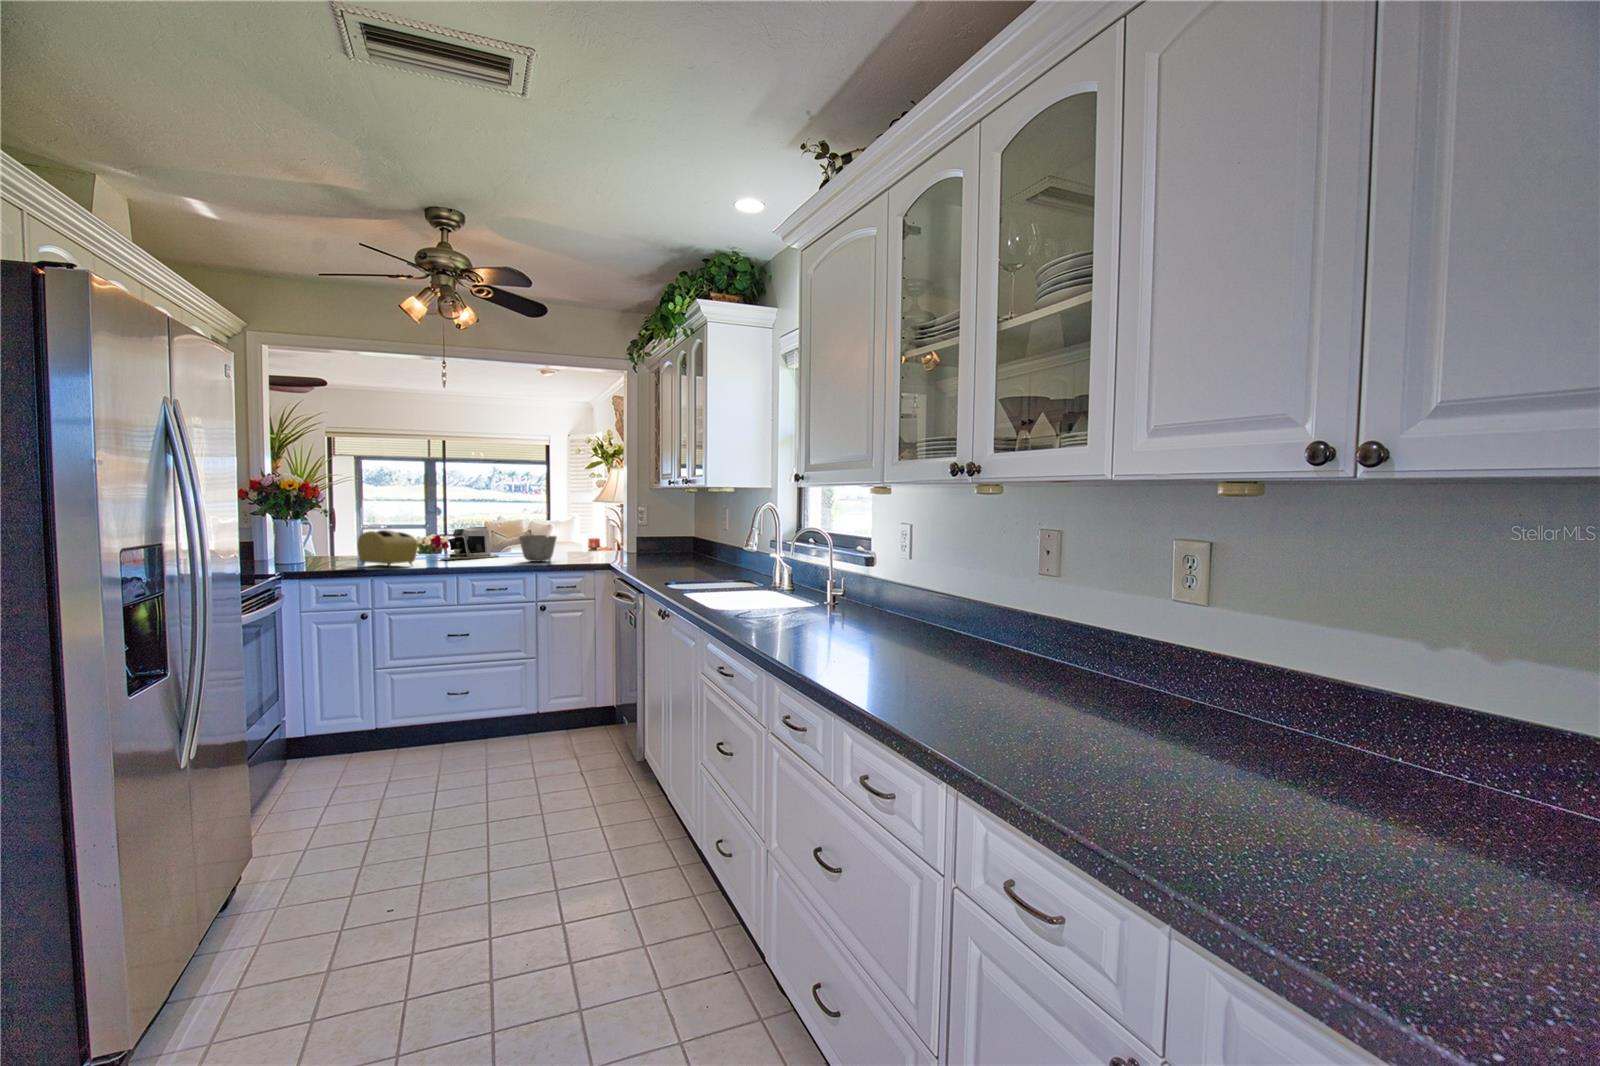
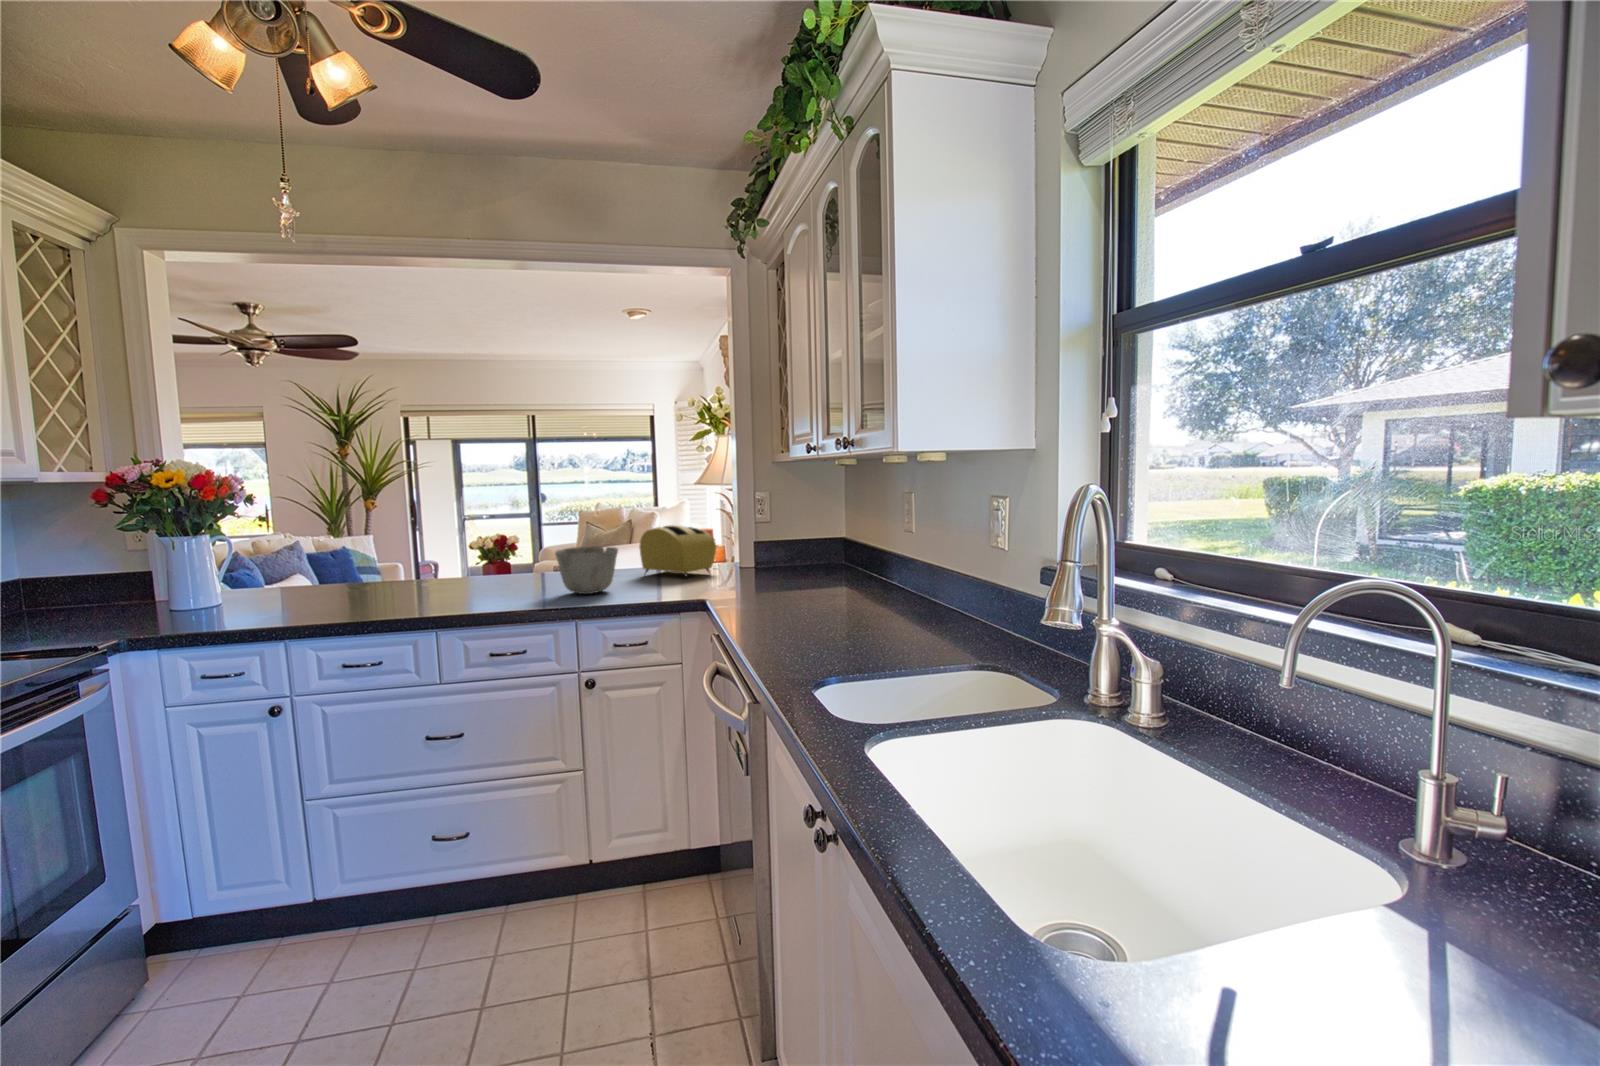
coffee maker: present [444,527,499,560] -> none [441,532,542,591]
toaster: present [357,530,418,567] -> present [639,525,716,577]

